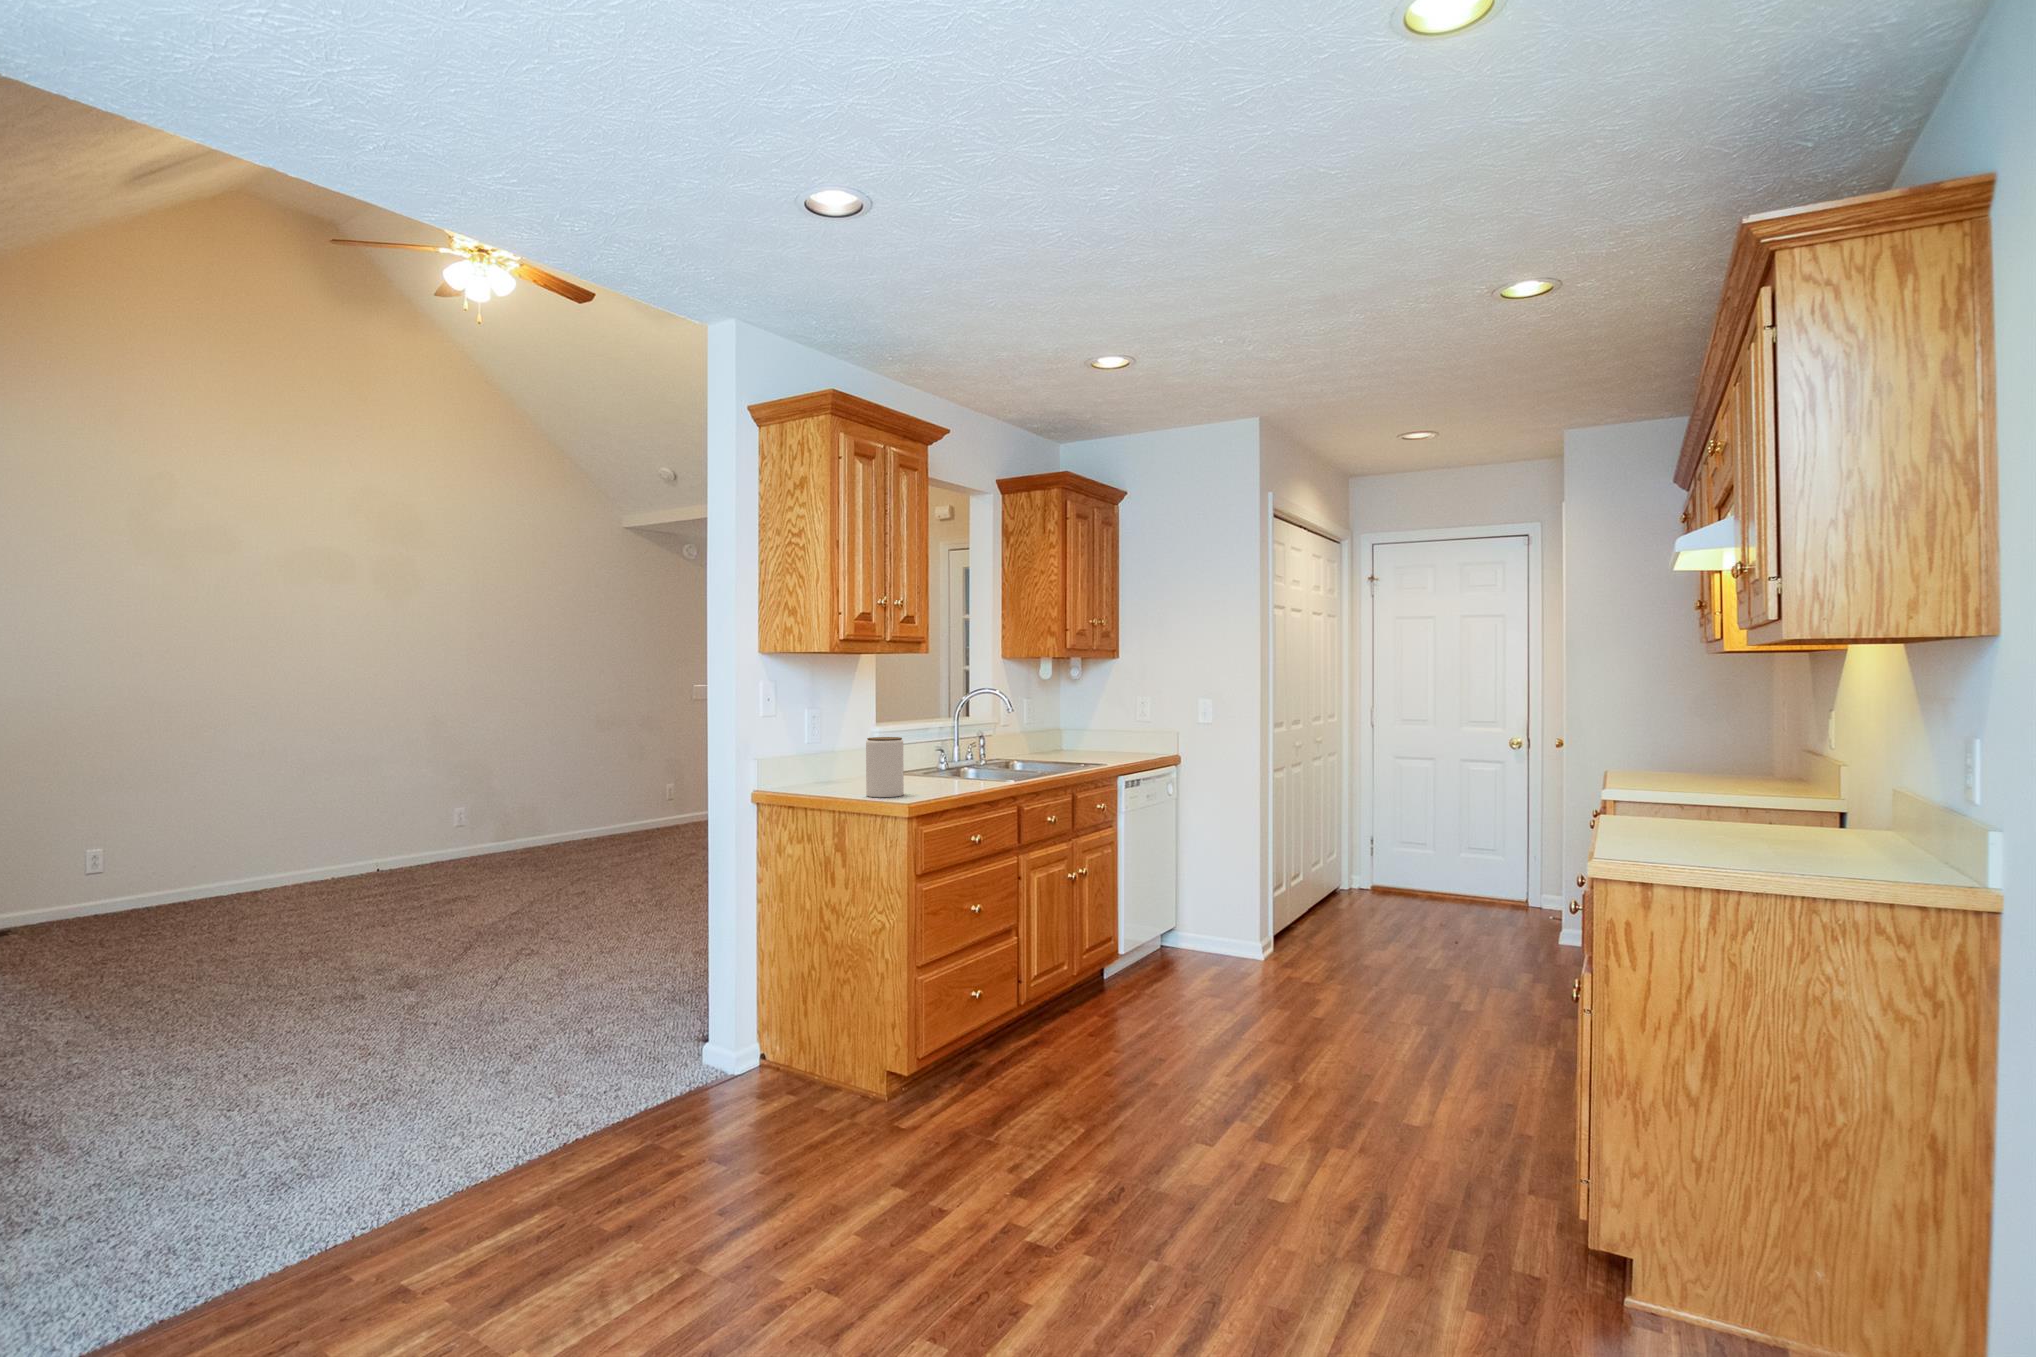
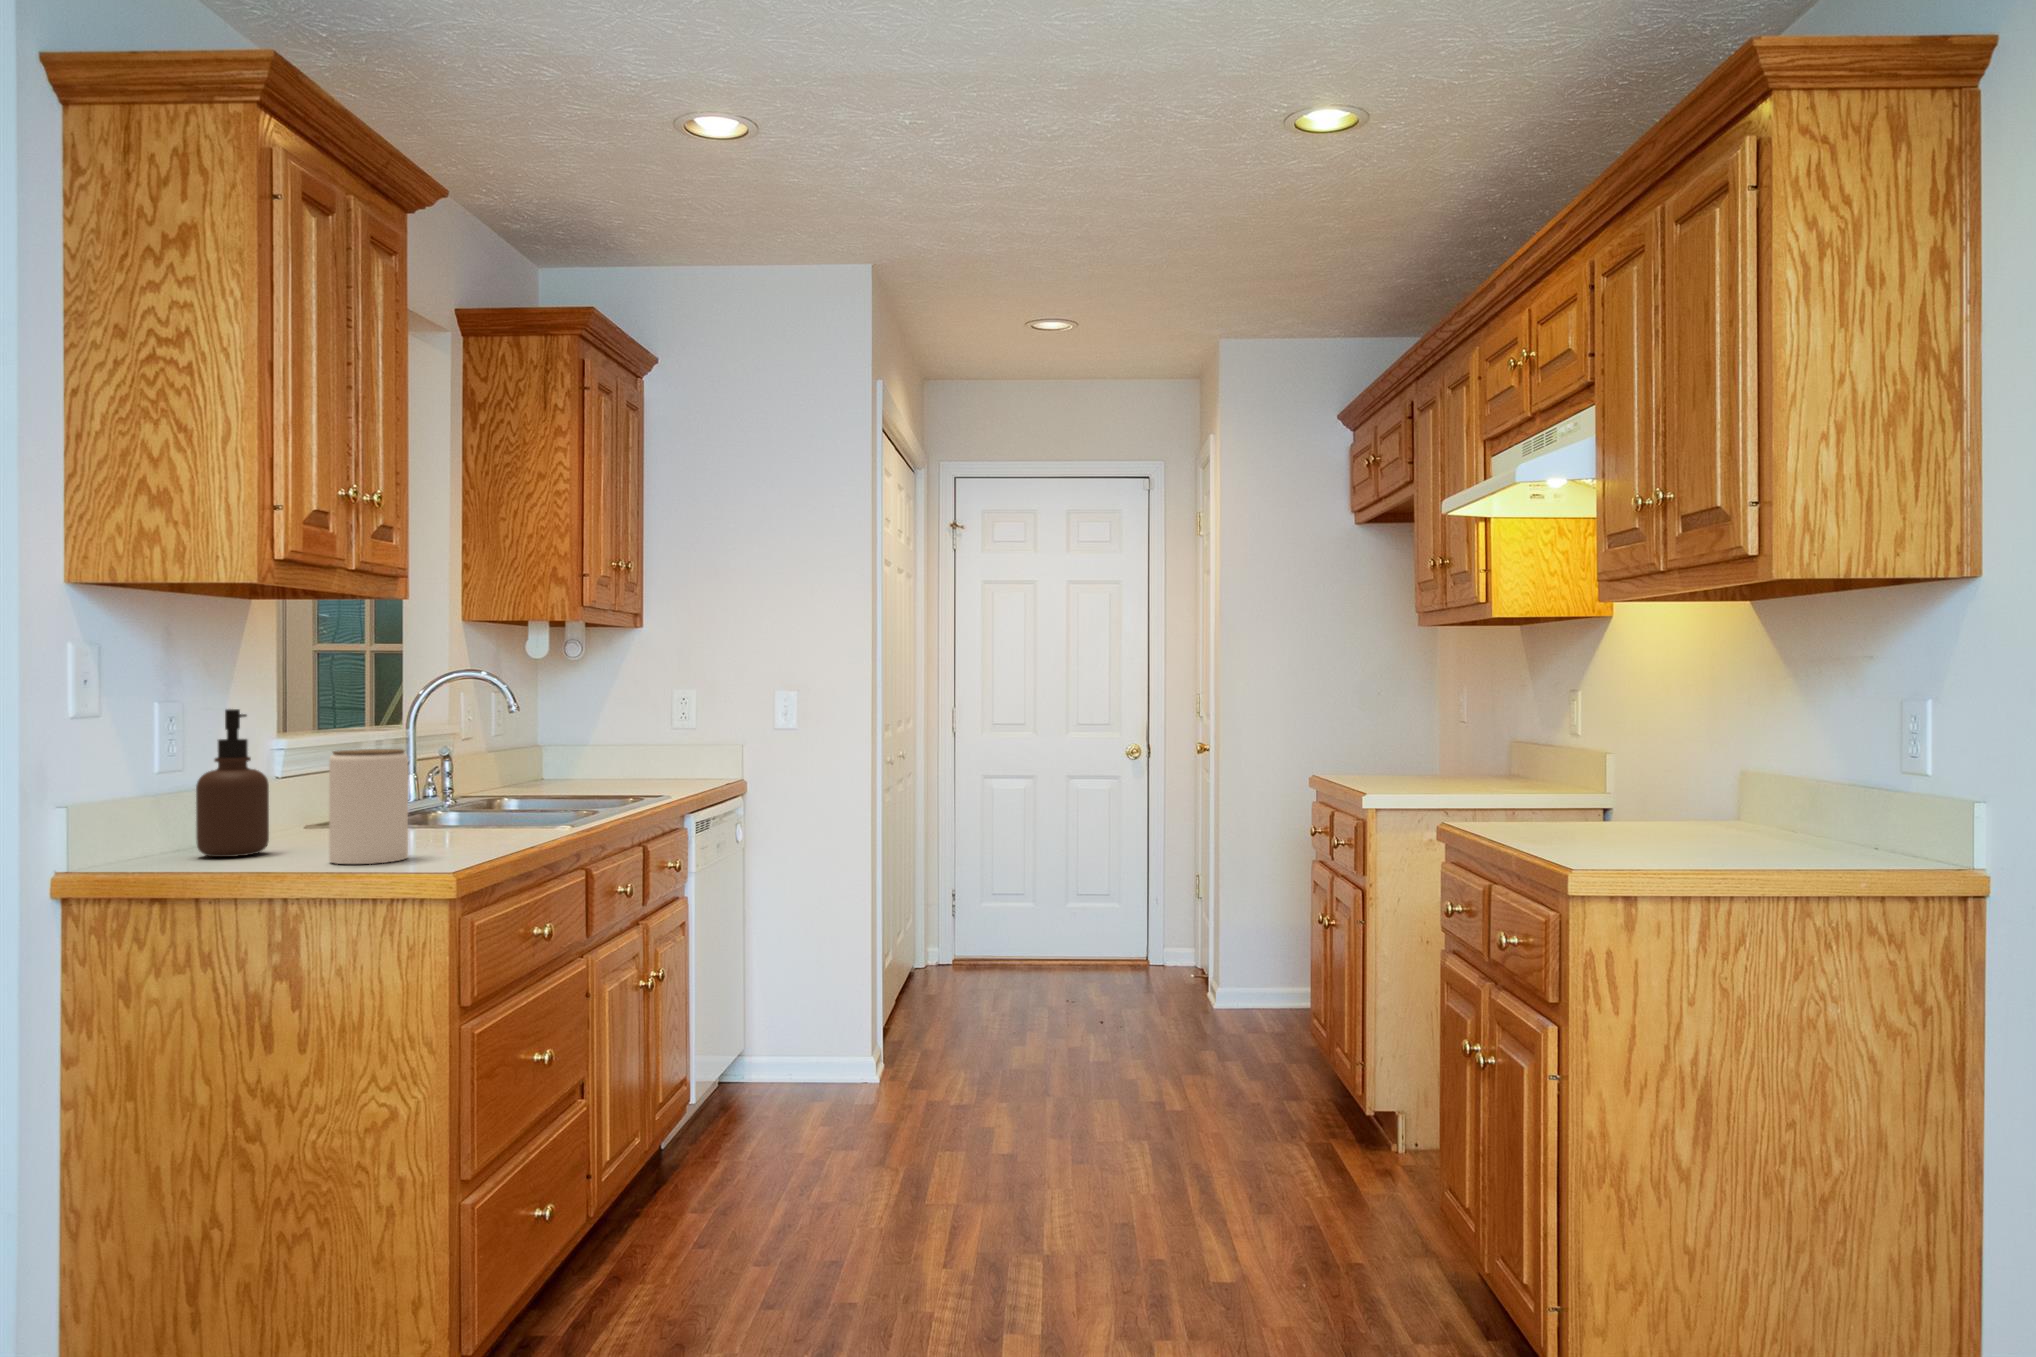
soap dispenser: none [820,714,853,789] -> present [196,709,269,857]

